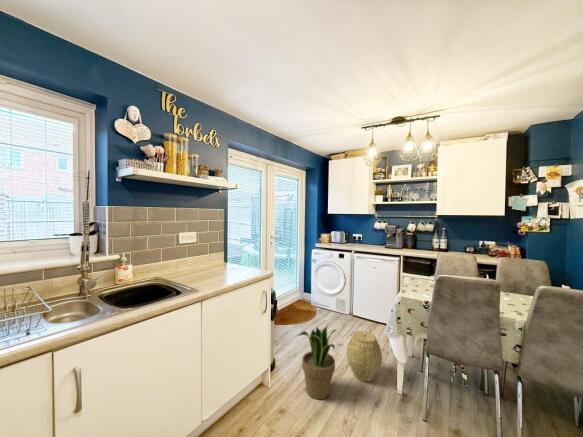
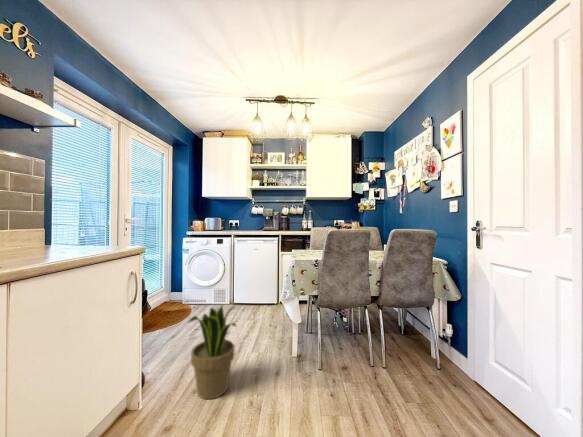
woven basket: present [347,331,382,382] -> none [241,307,279,360]

